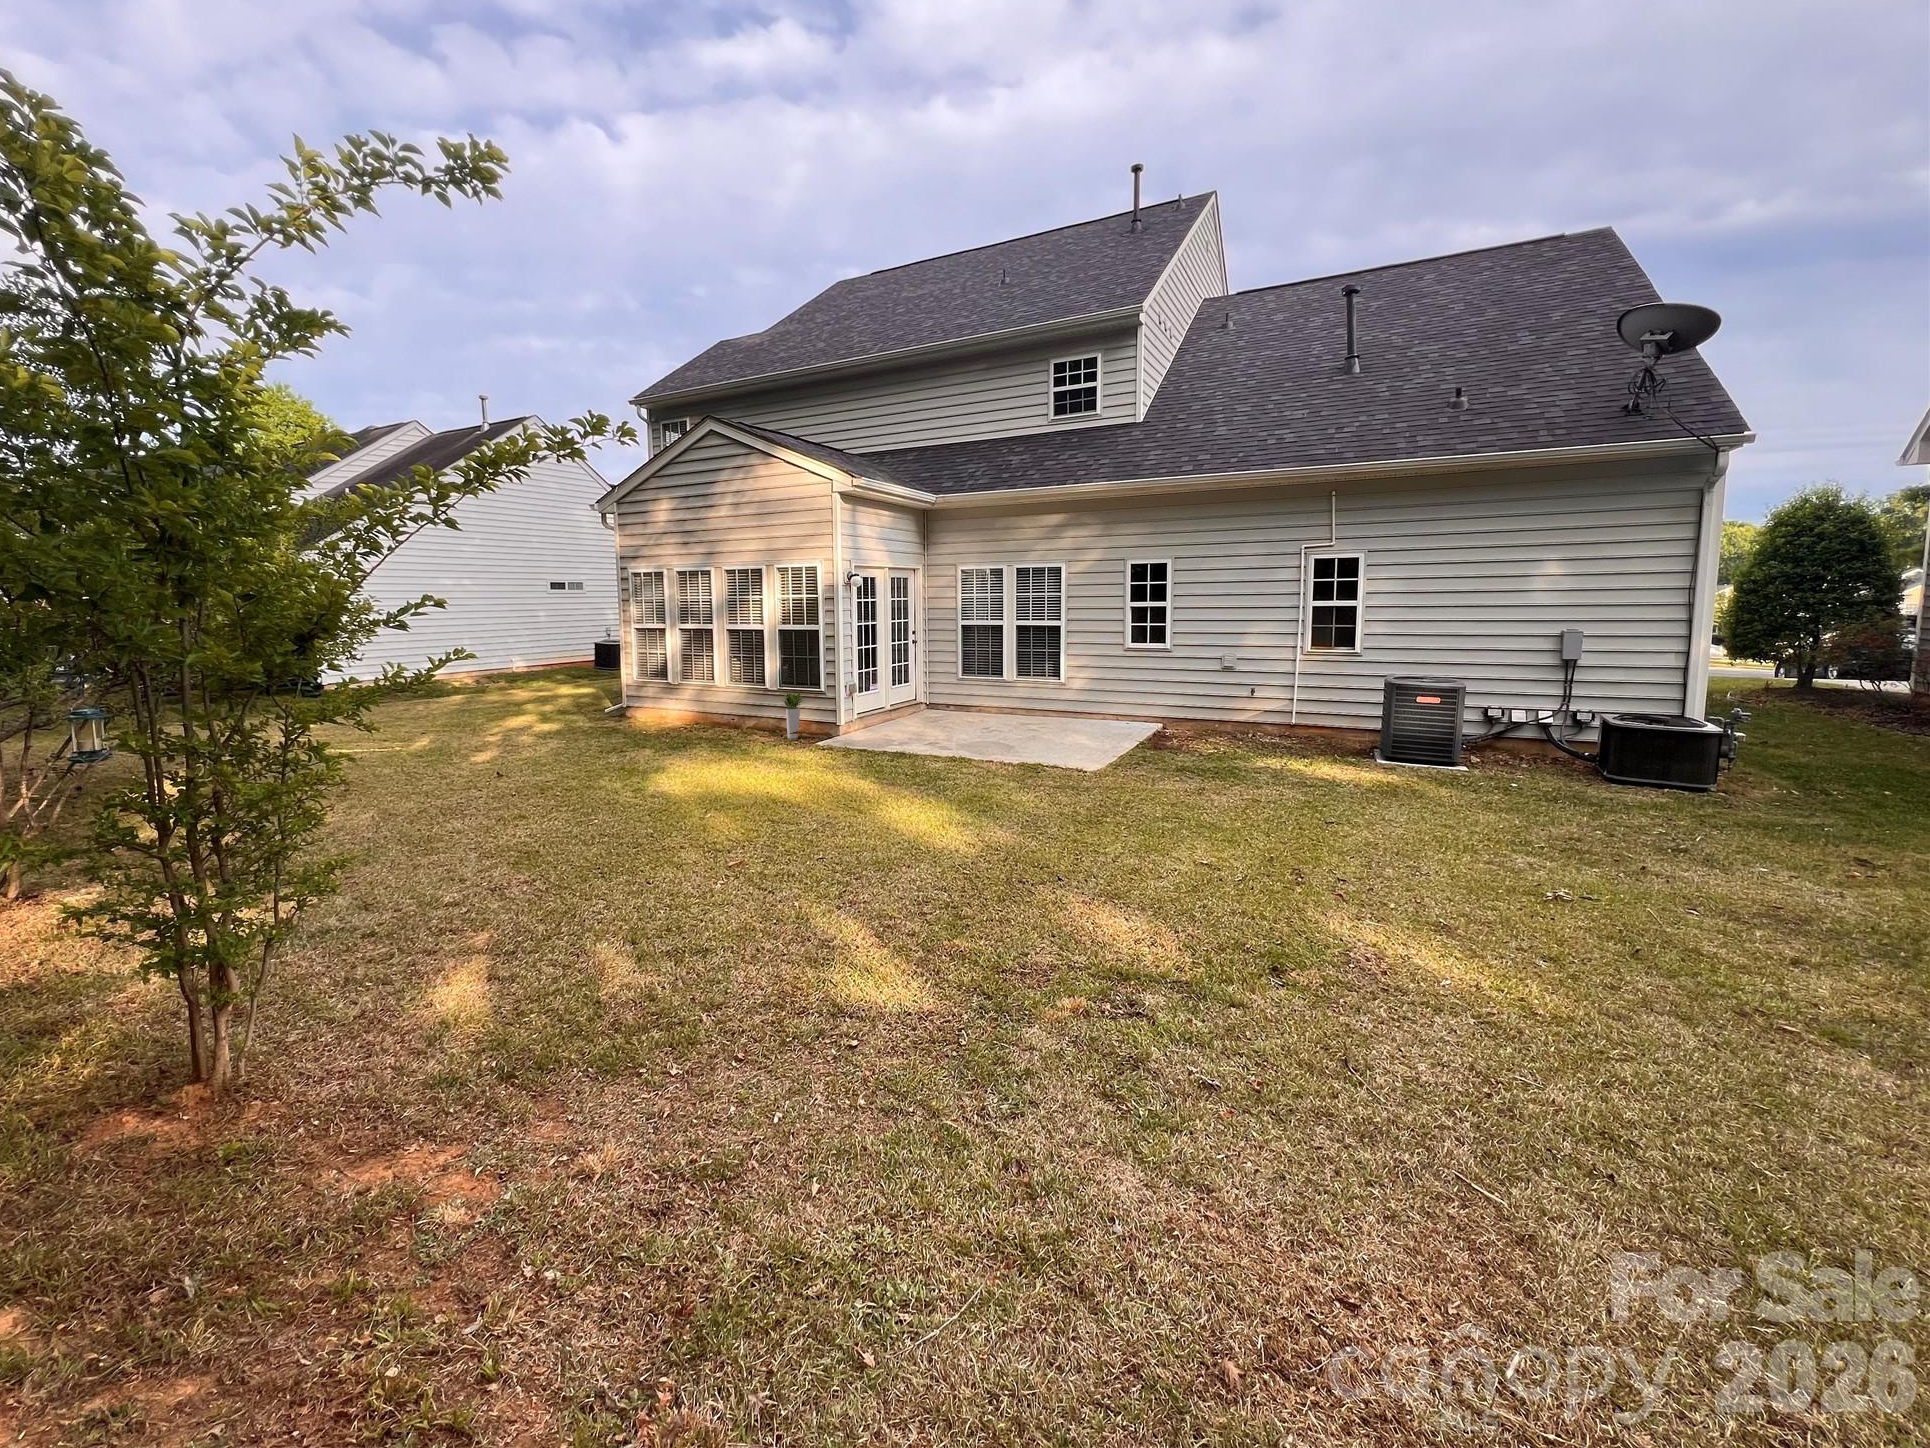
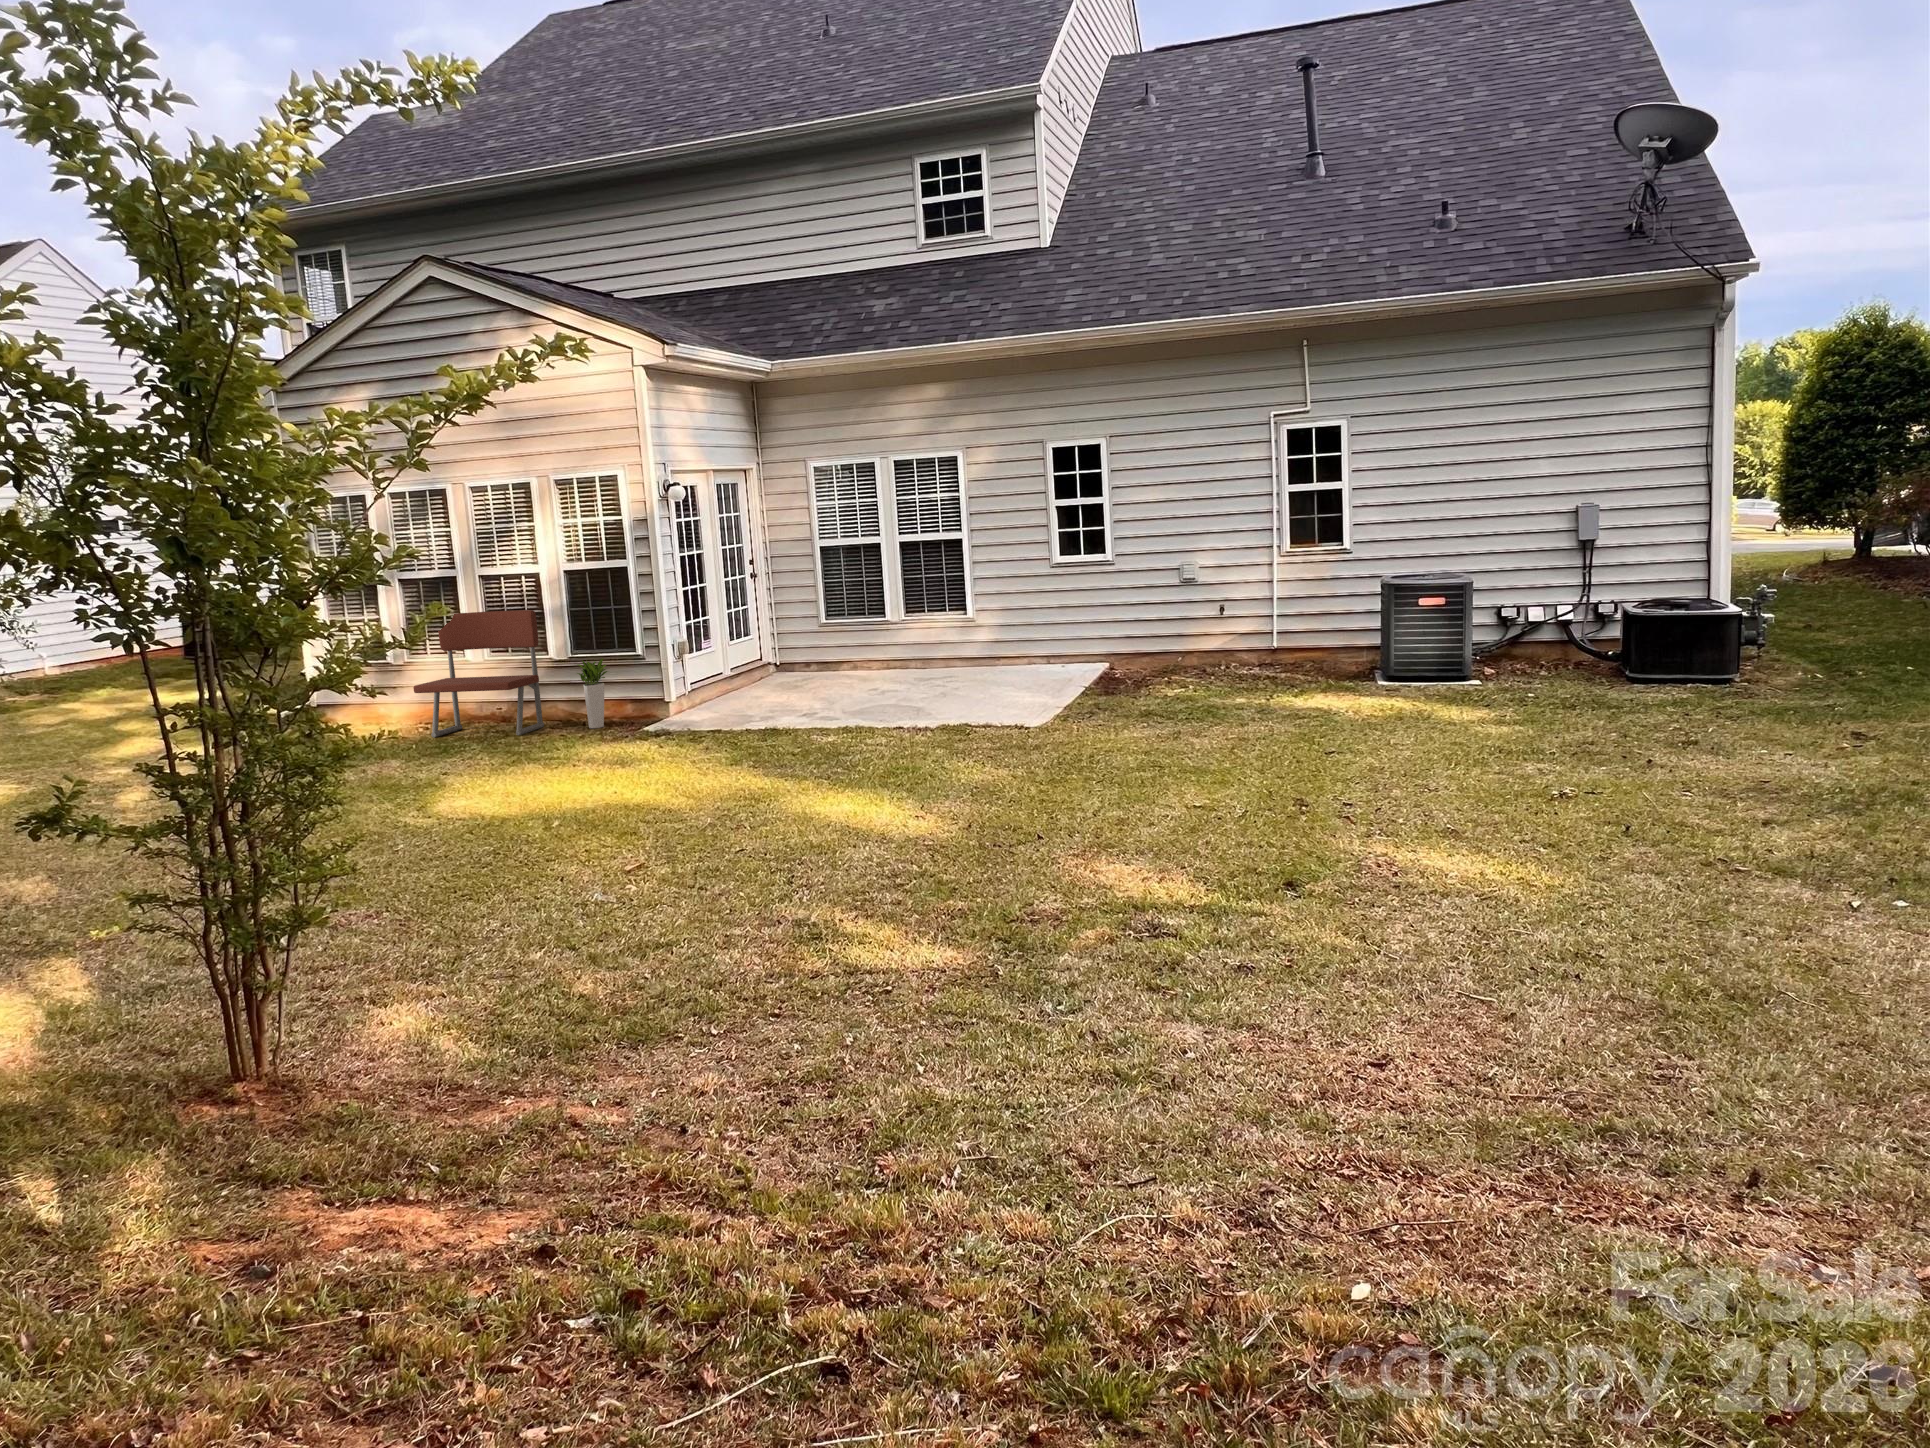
bench: none [678,654,761,739] -> present [413,610,544,737]

